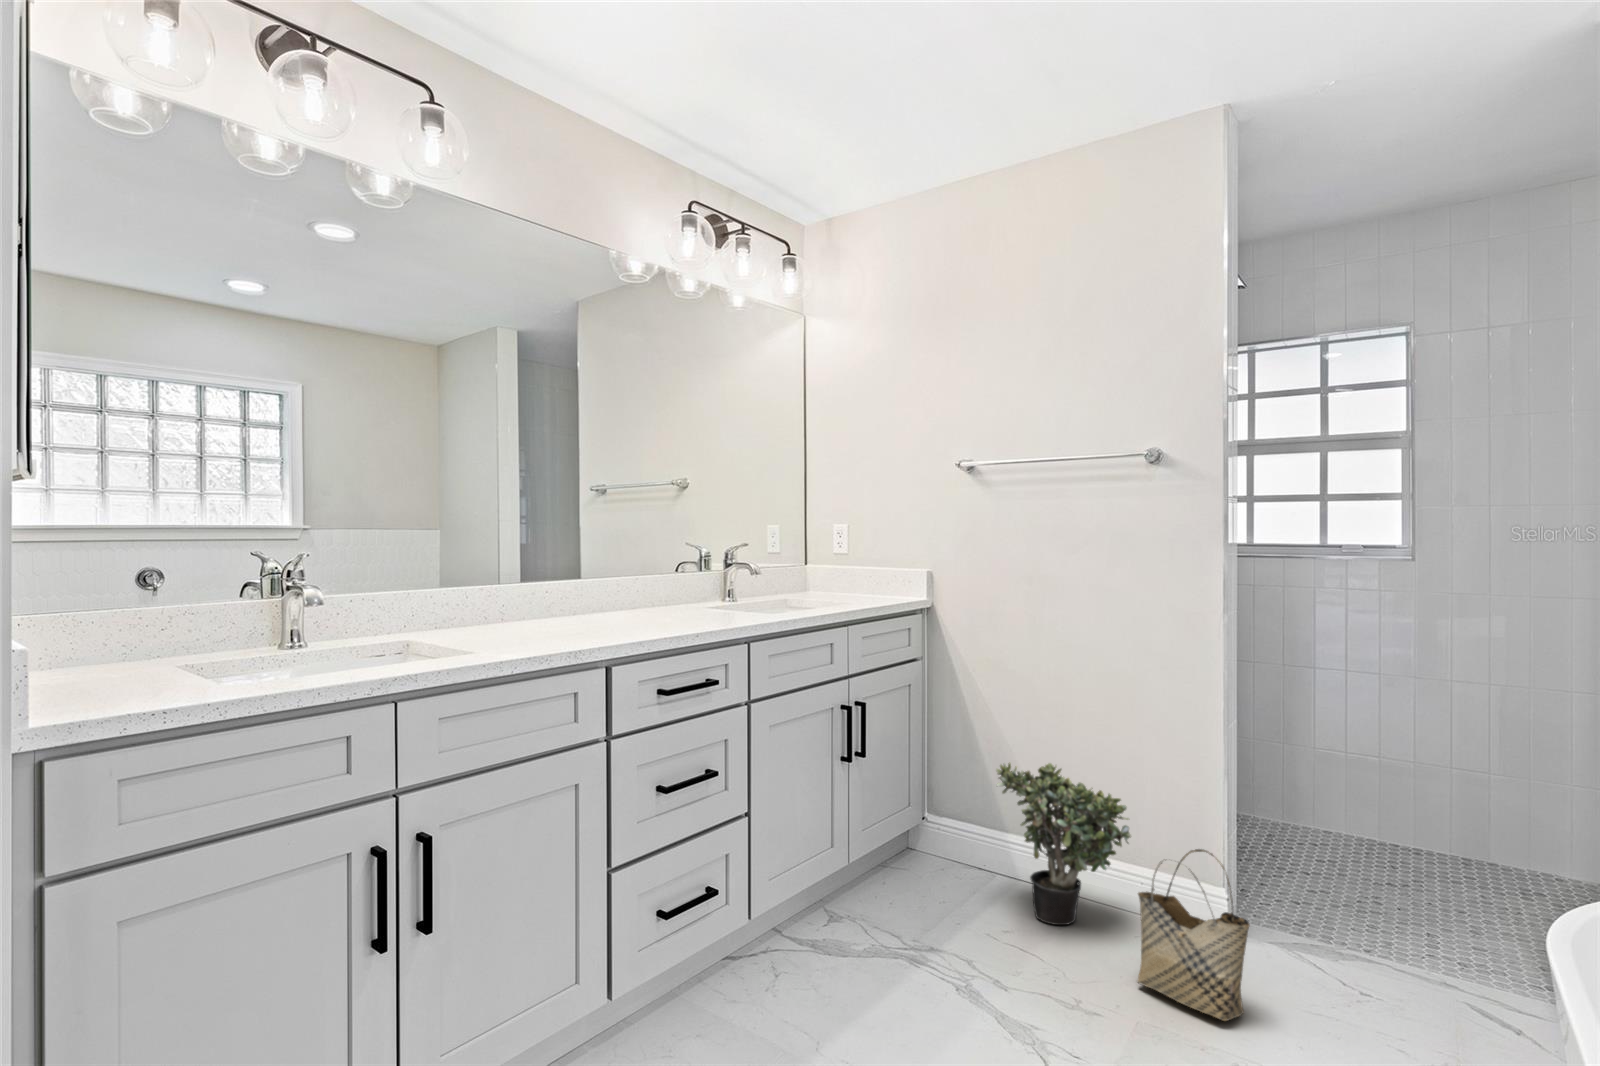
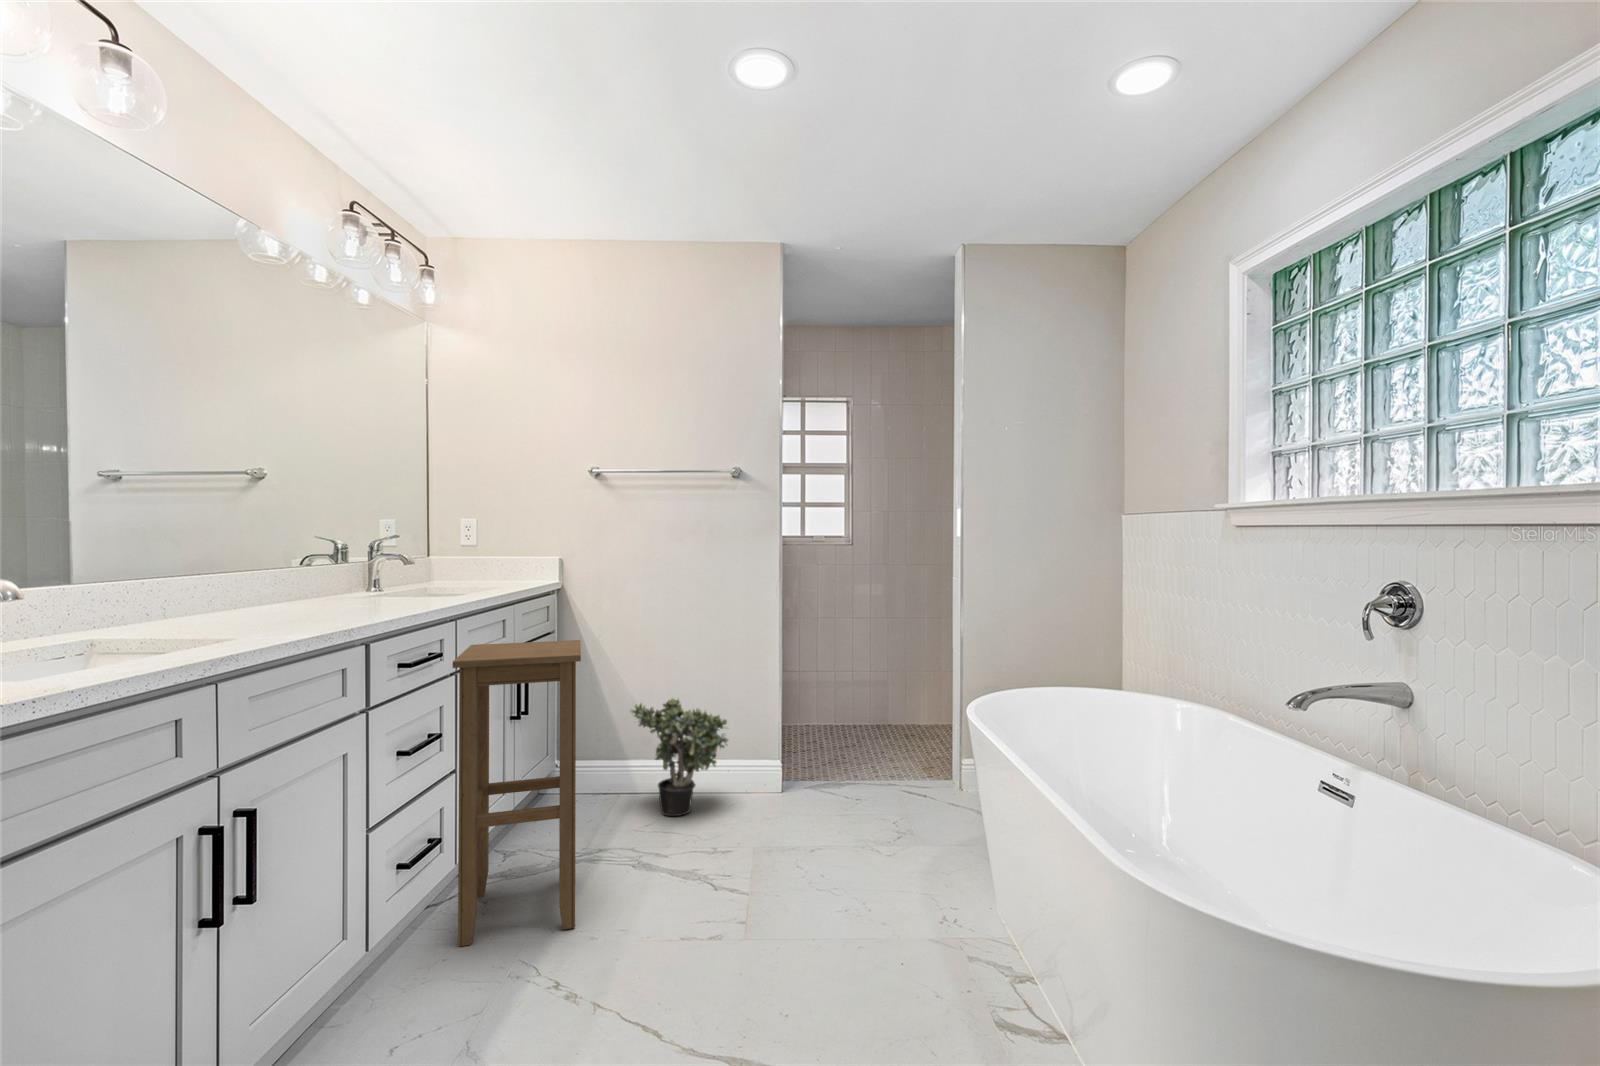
stool: none [726,670,892,1029] -> present [453,640,581,946]
woven basket: present [1138,849,1250,1021] -> none [748,735,818,840]

